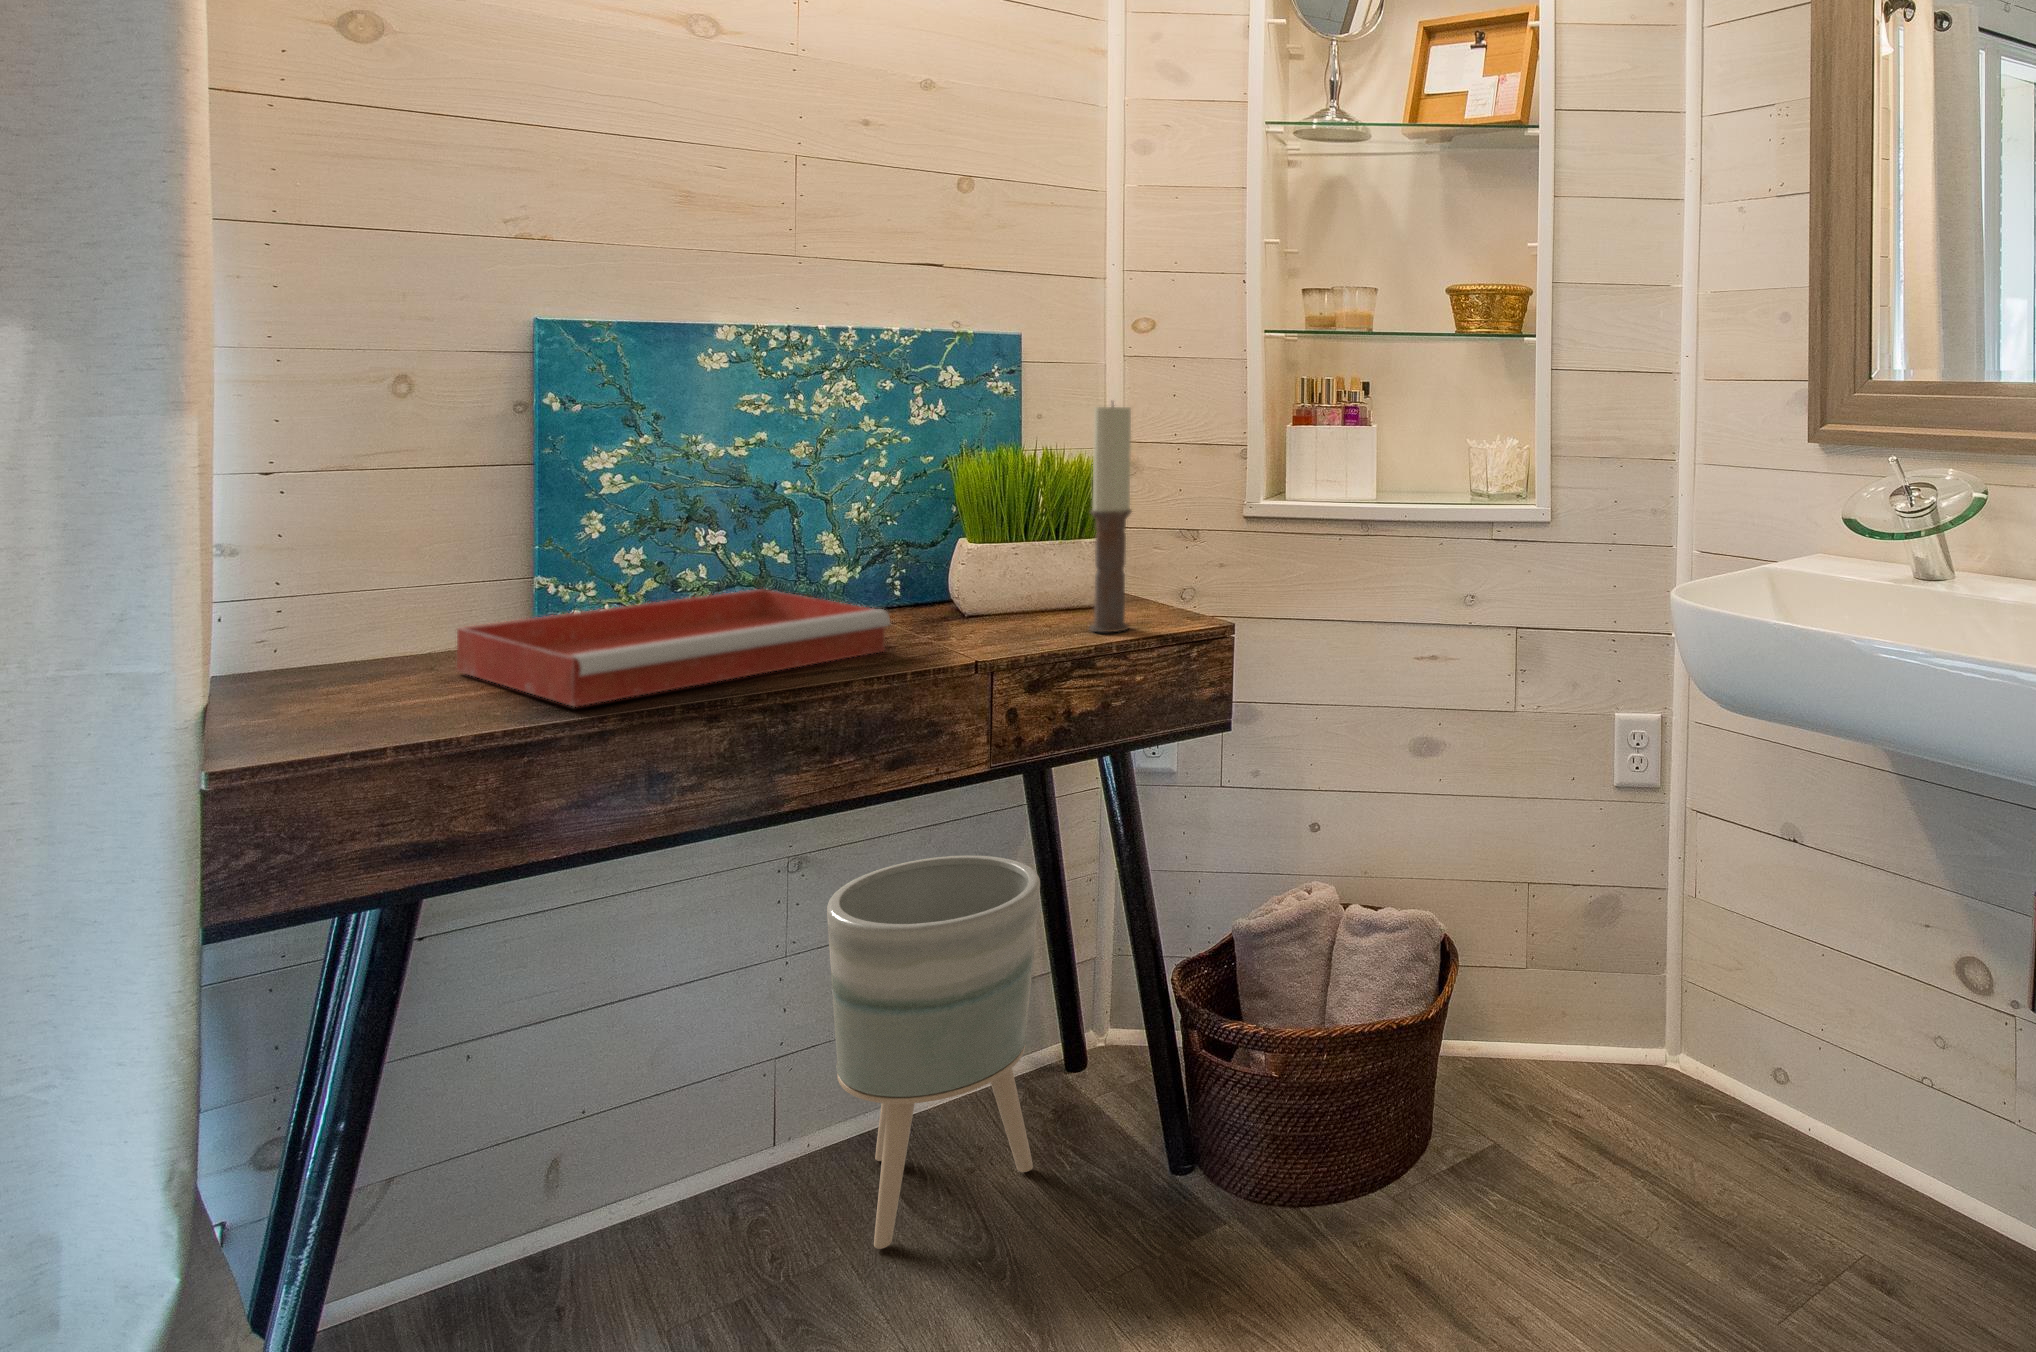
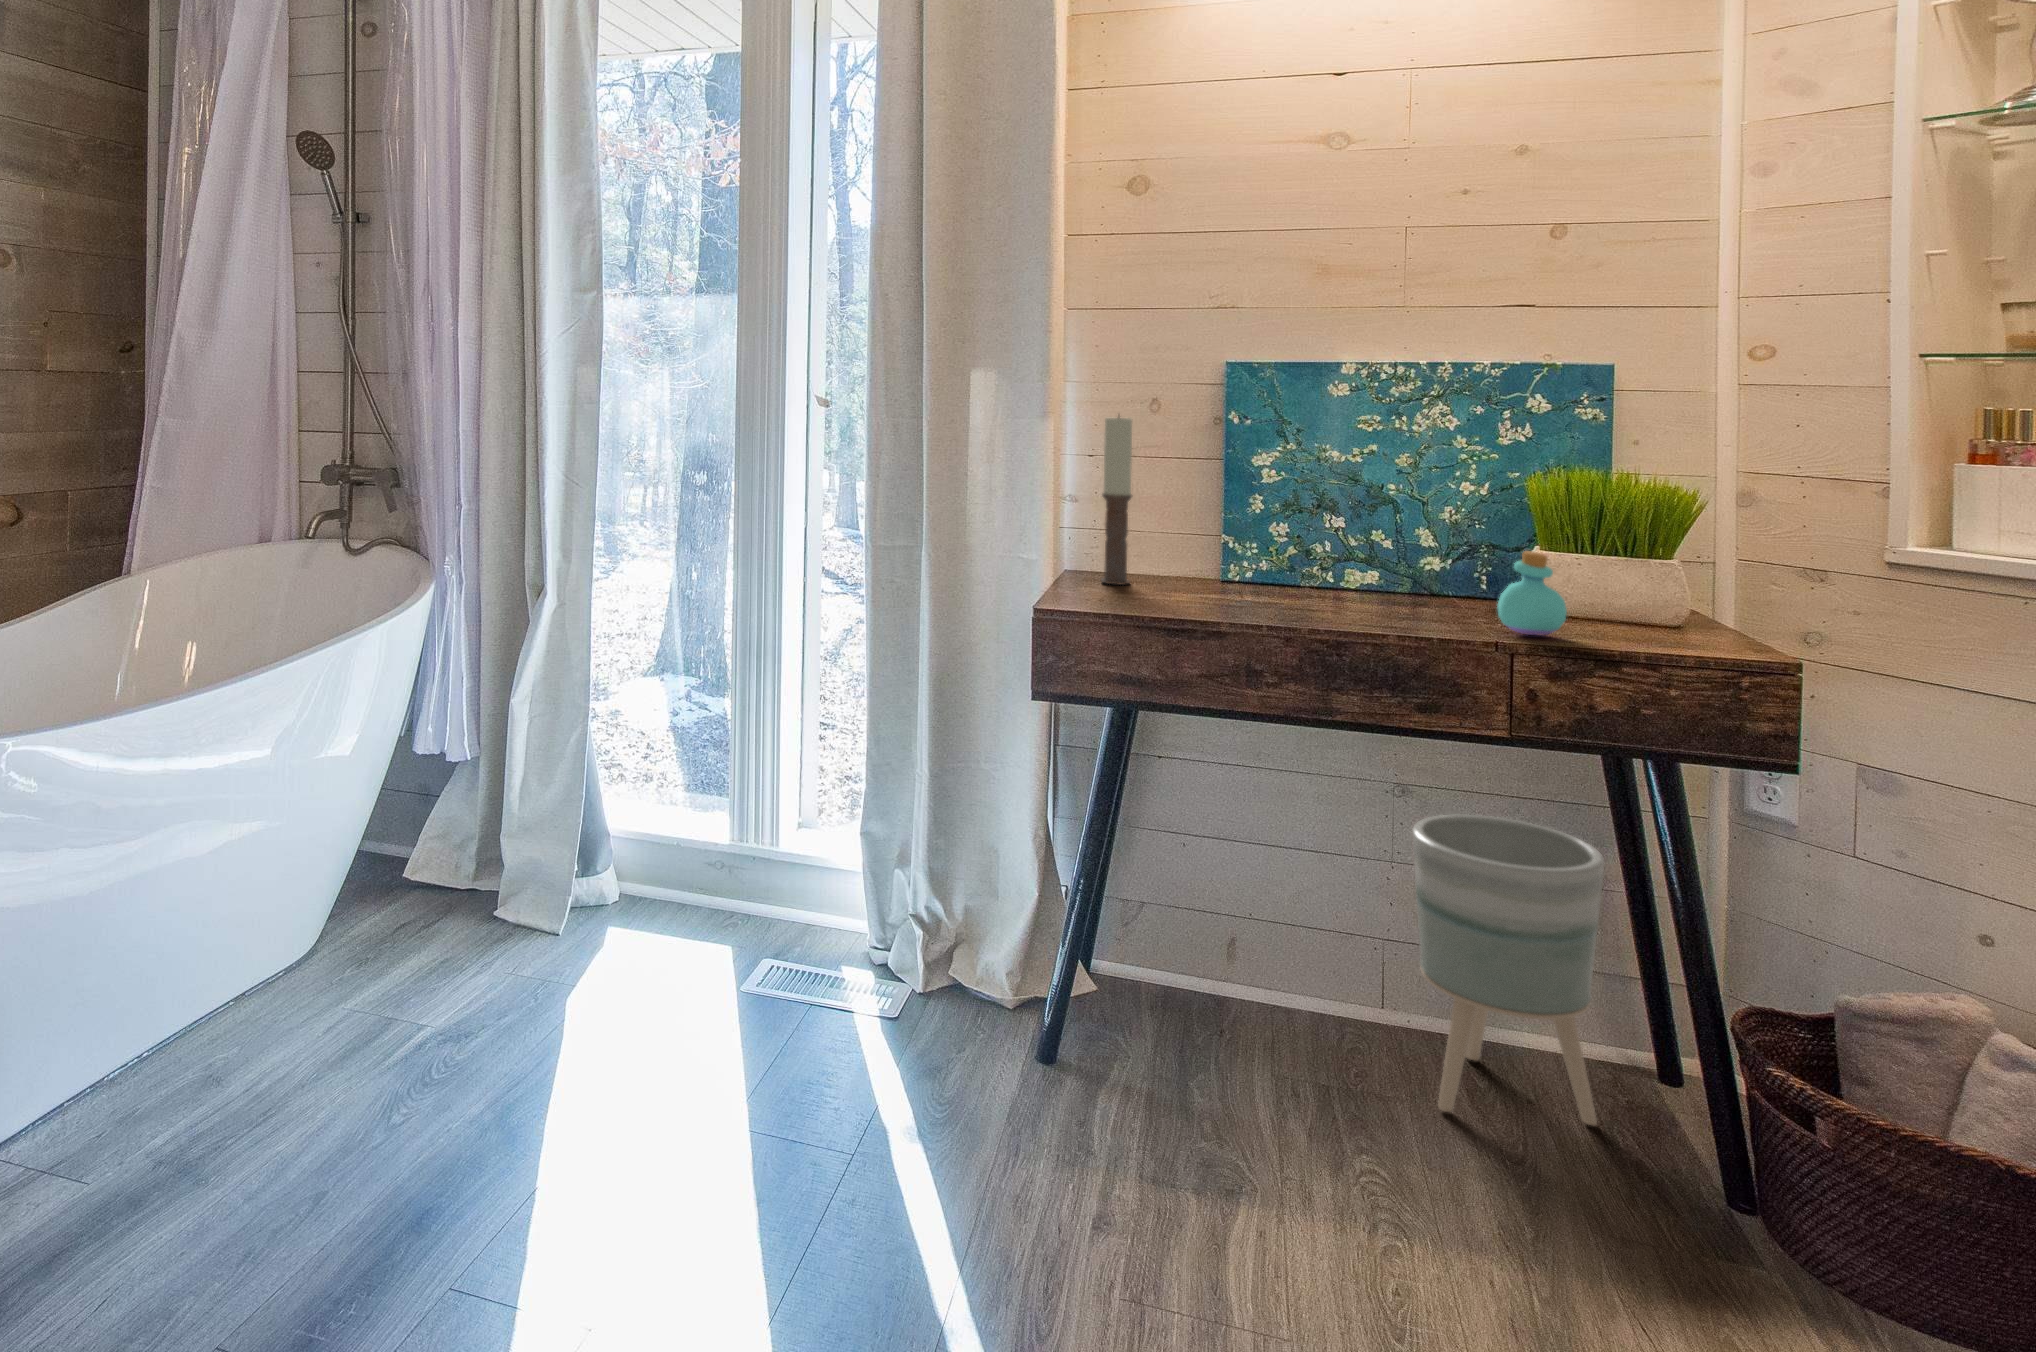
candle: present [1090,405,1131,632] -> present [1101,417,1132,585]
perfume bottle: none [958,547,1033,645] -> present [1497,551,1567,636]
tray: present [457,589,890,706] -> none [1166,559,1441,624]

